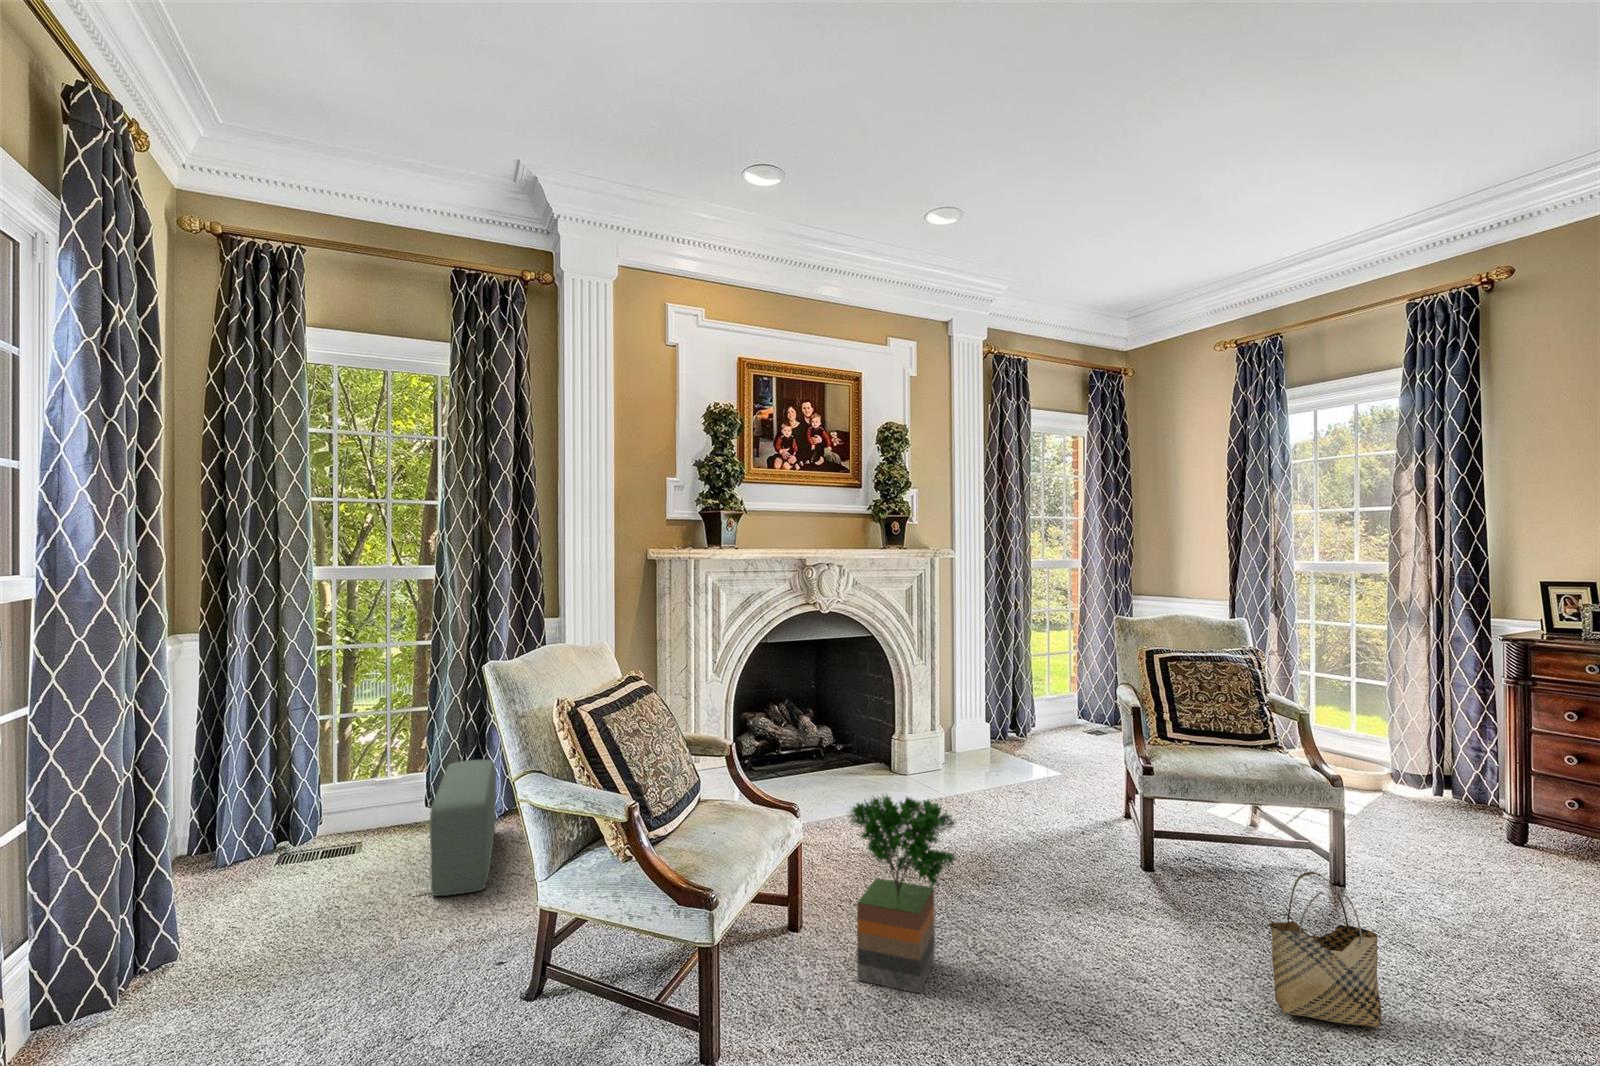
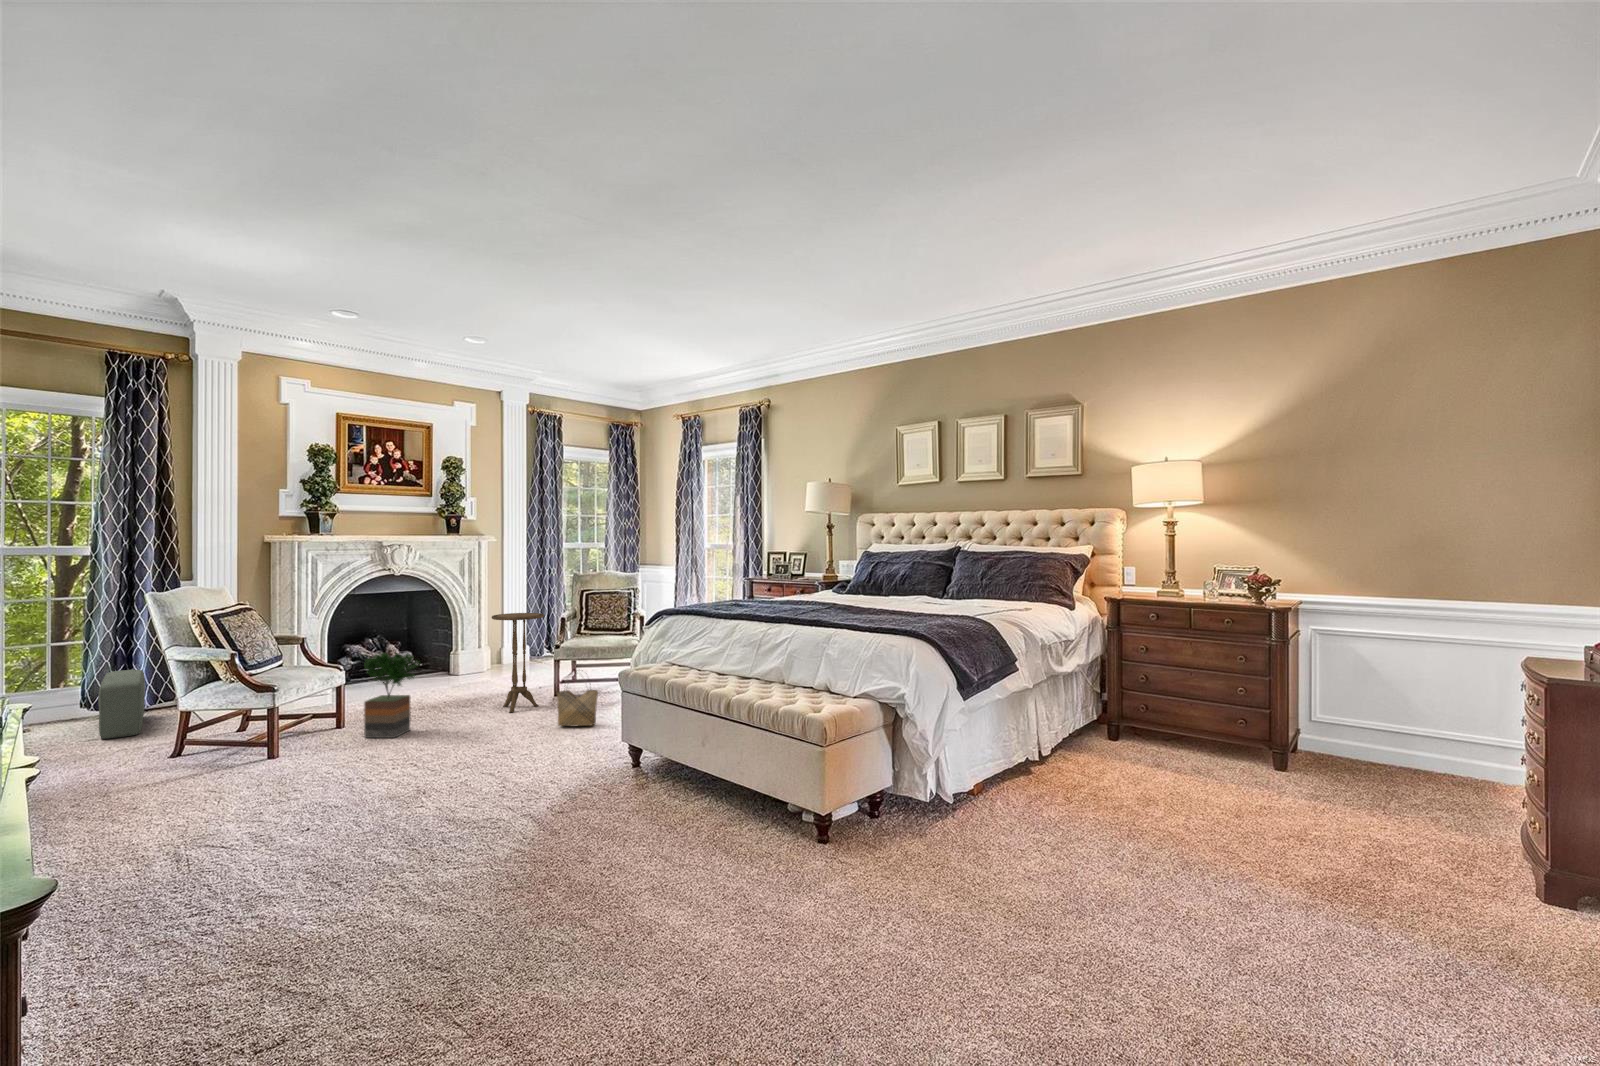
side table: none [1046,703,1152,920] -> present [492,613,544,713]

